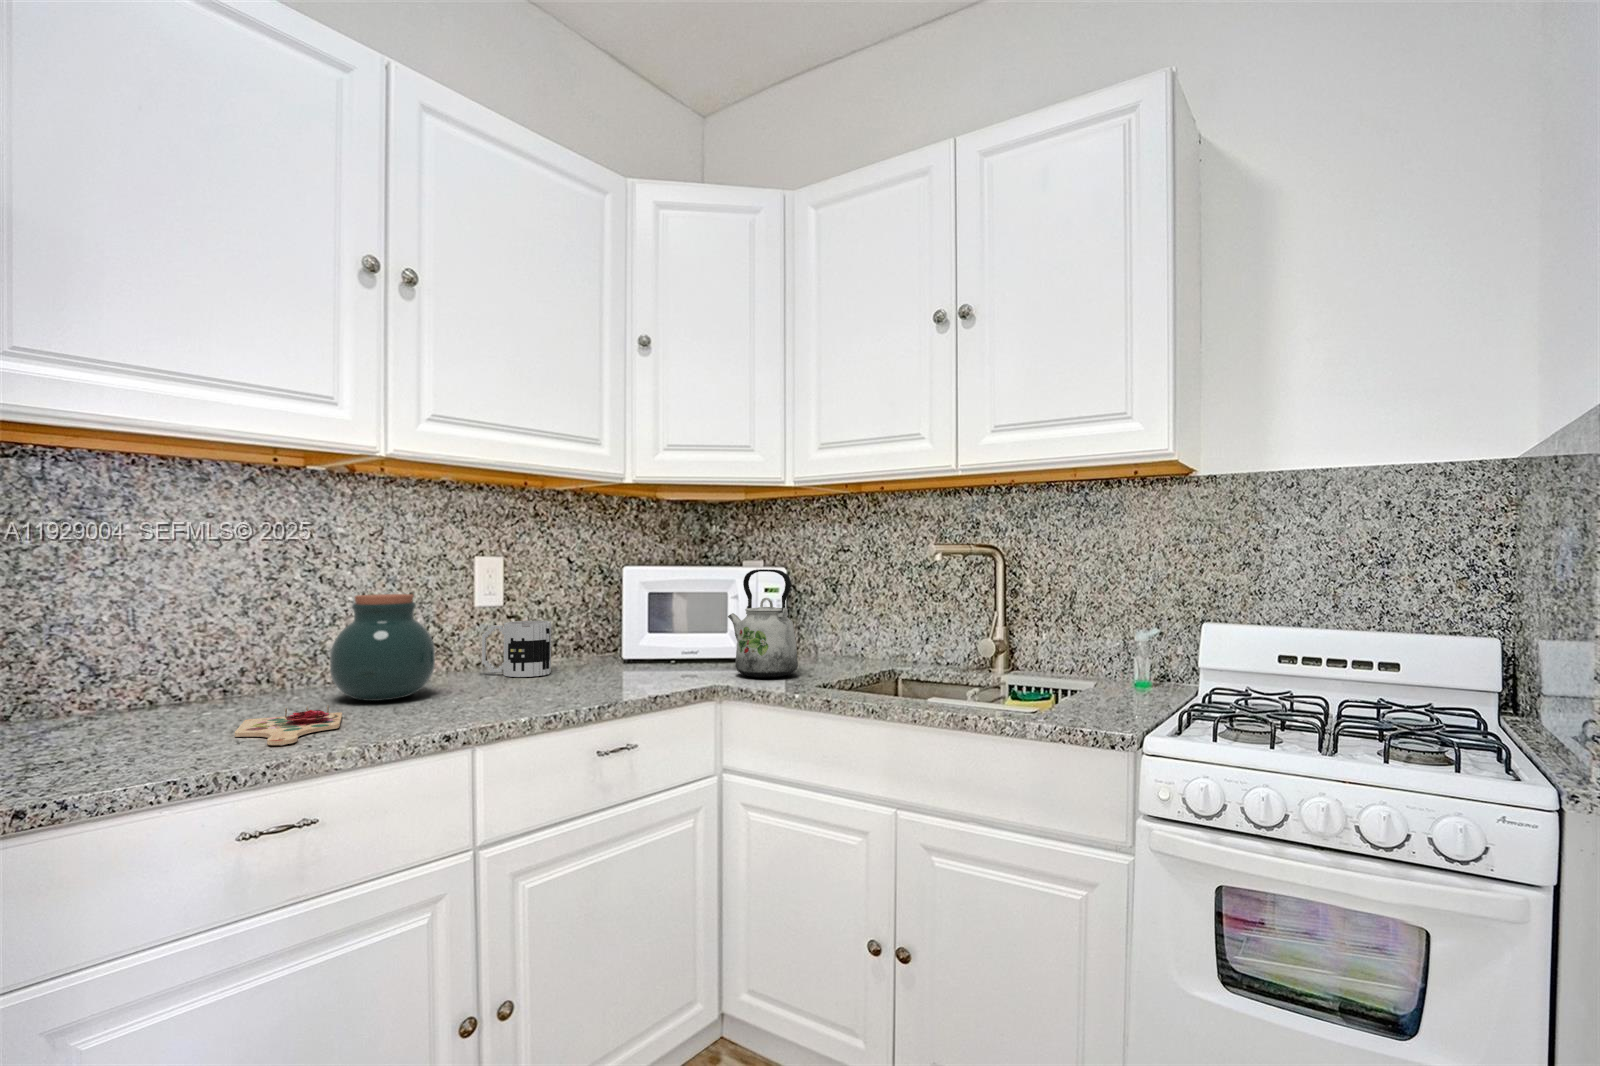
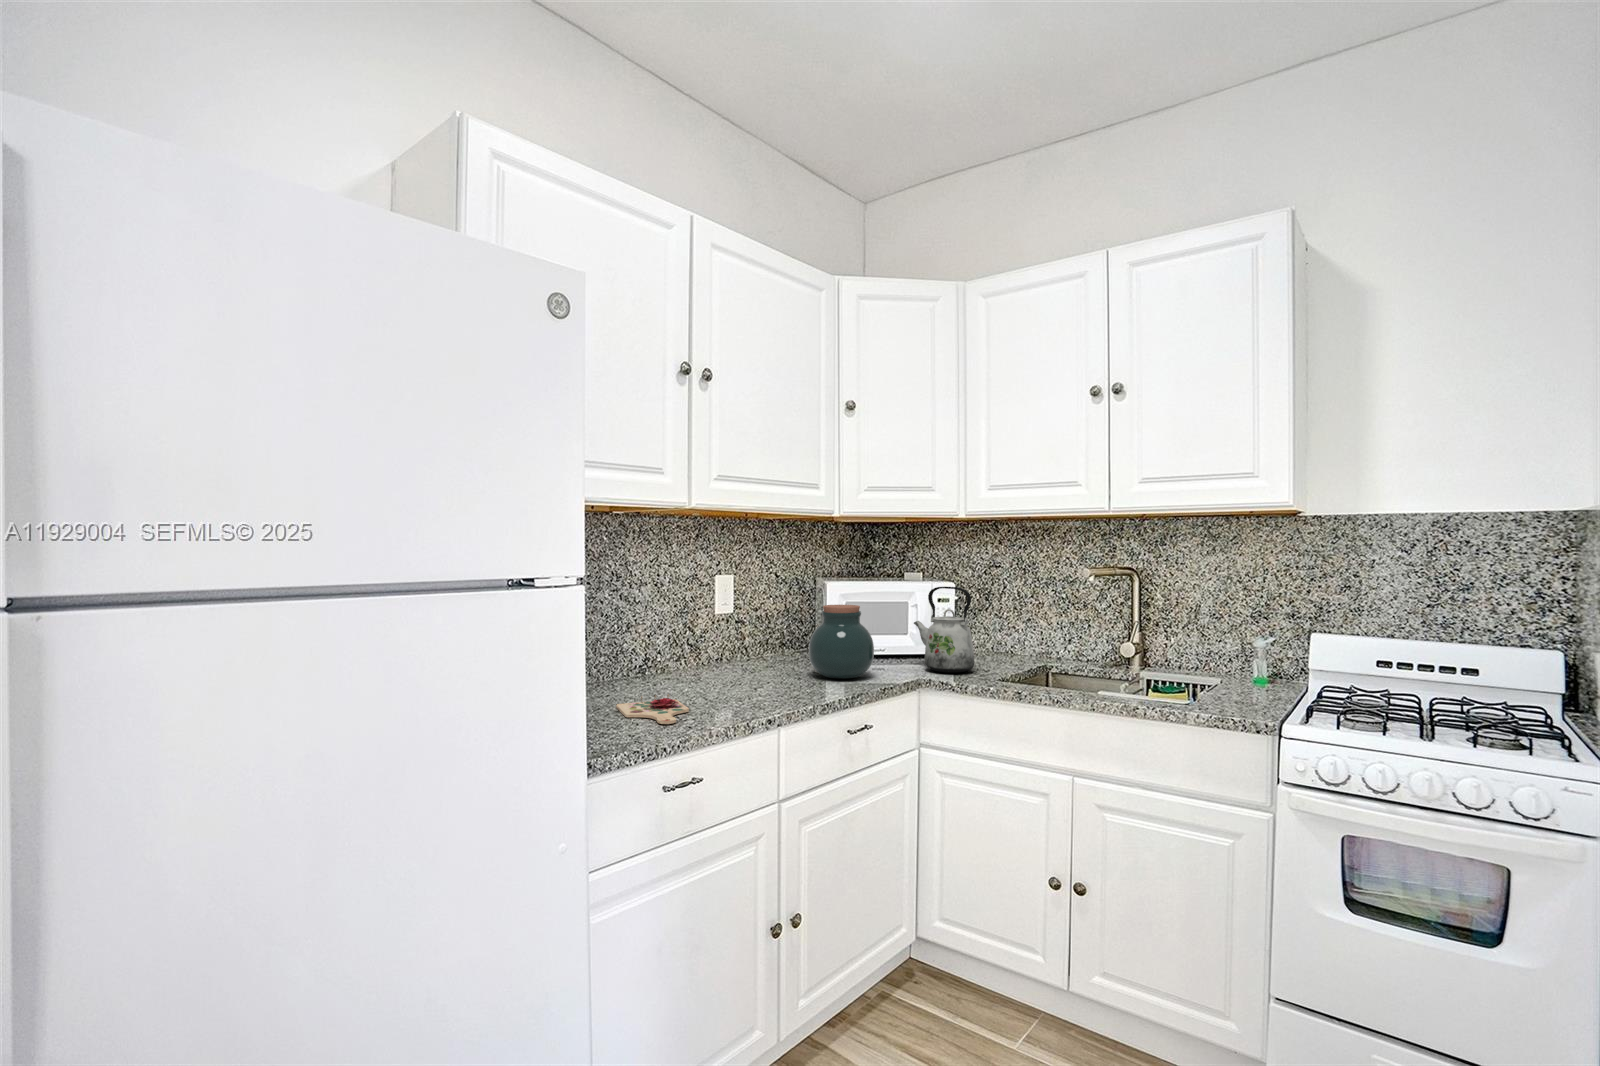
jar: present [330,594,435,701] -> present [809,605,874,679]
mug: present [482,621,551,677] -> none [729,626,780,671]

